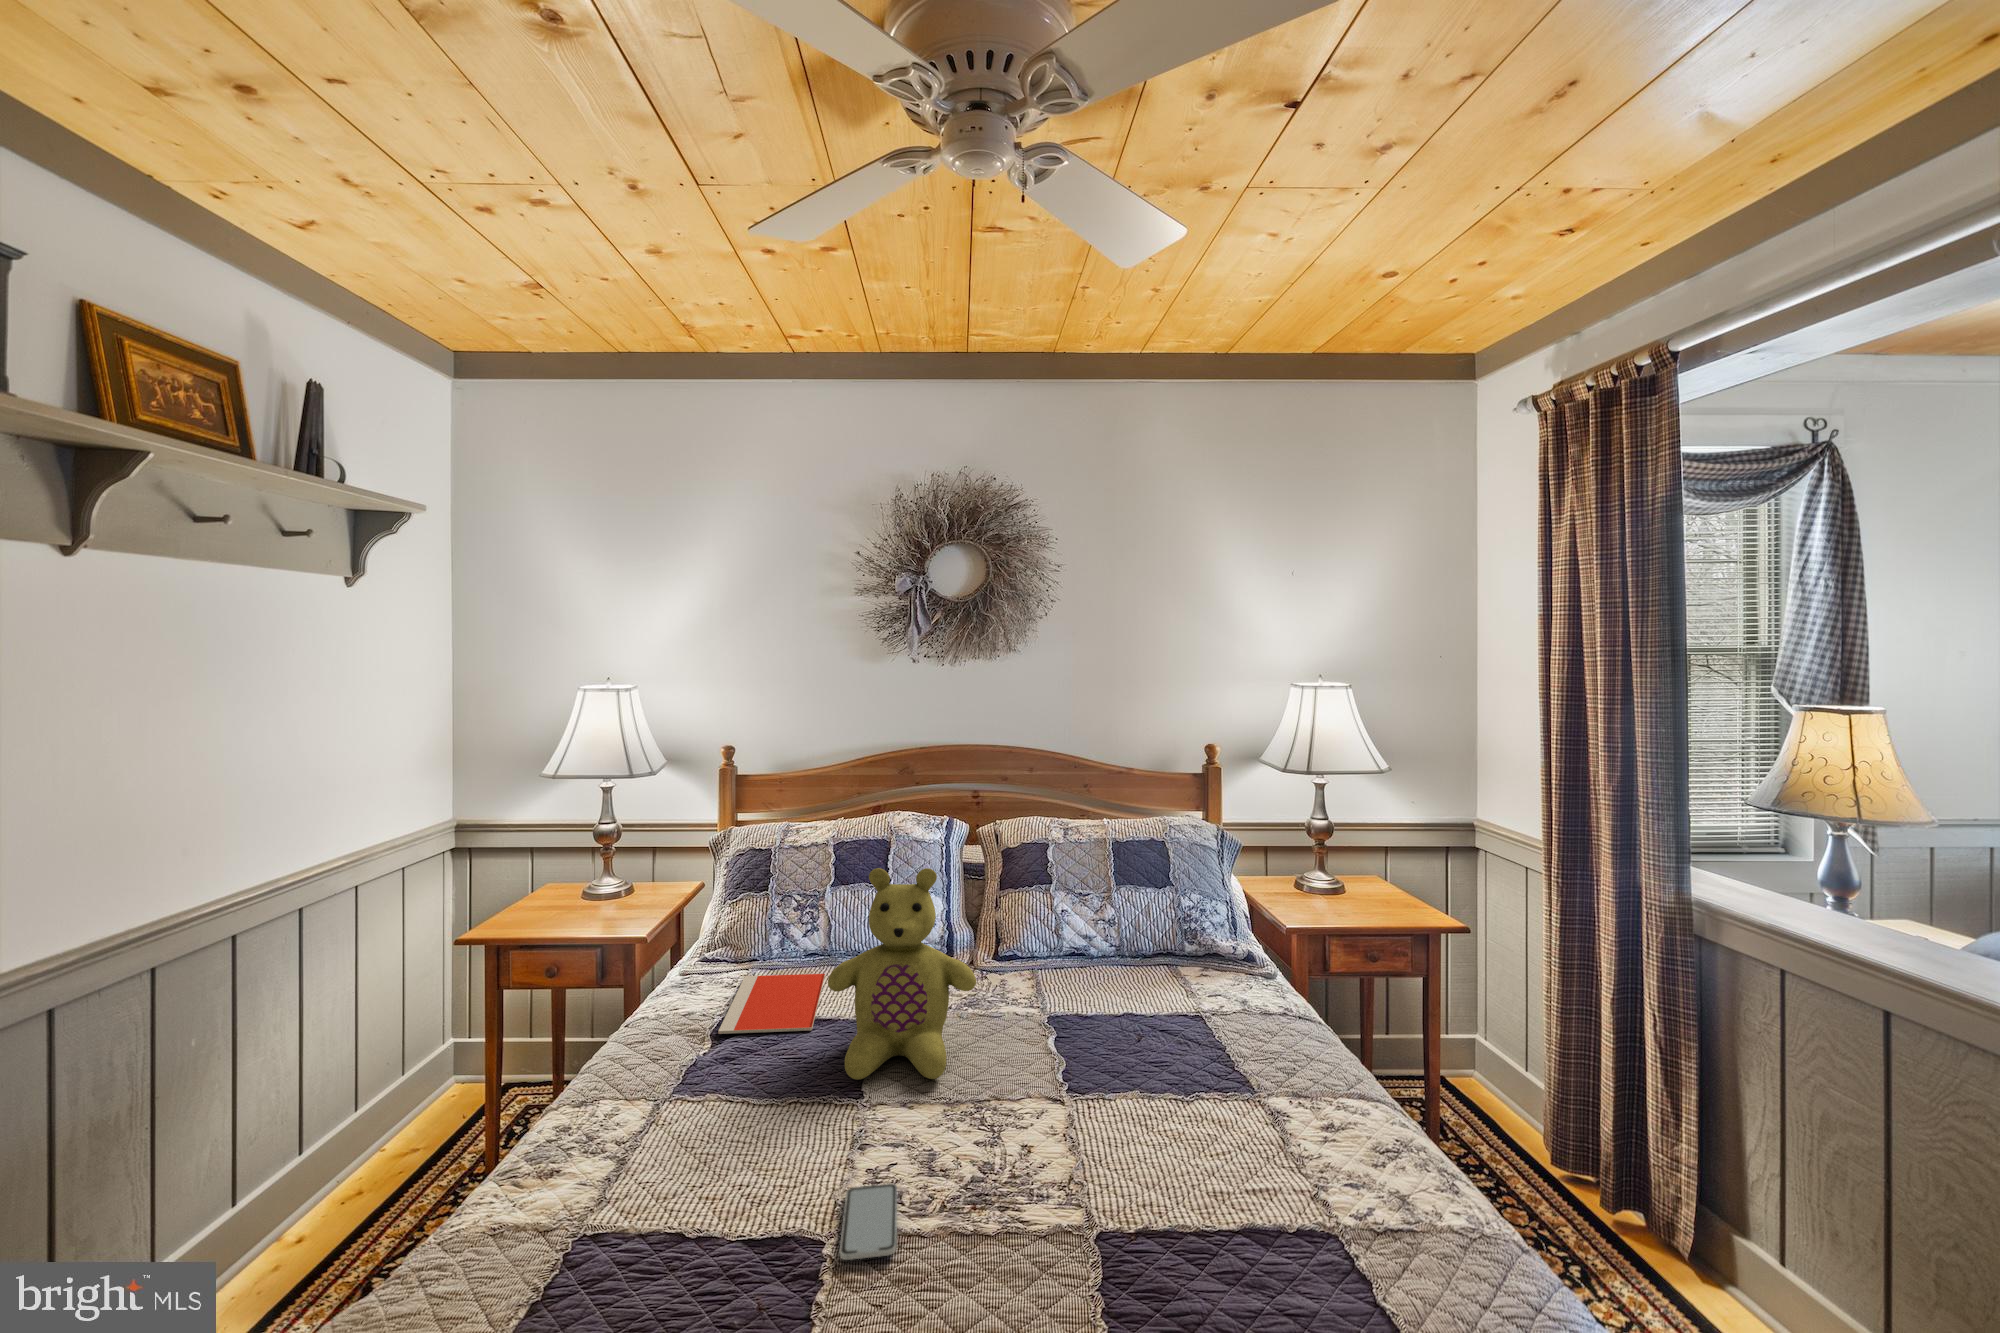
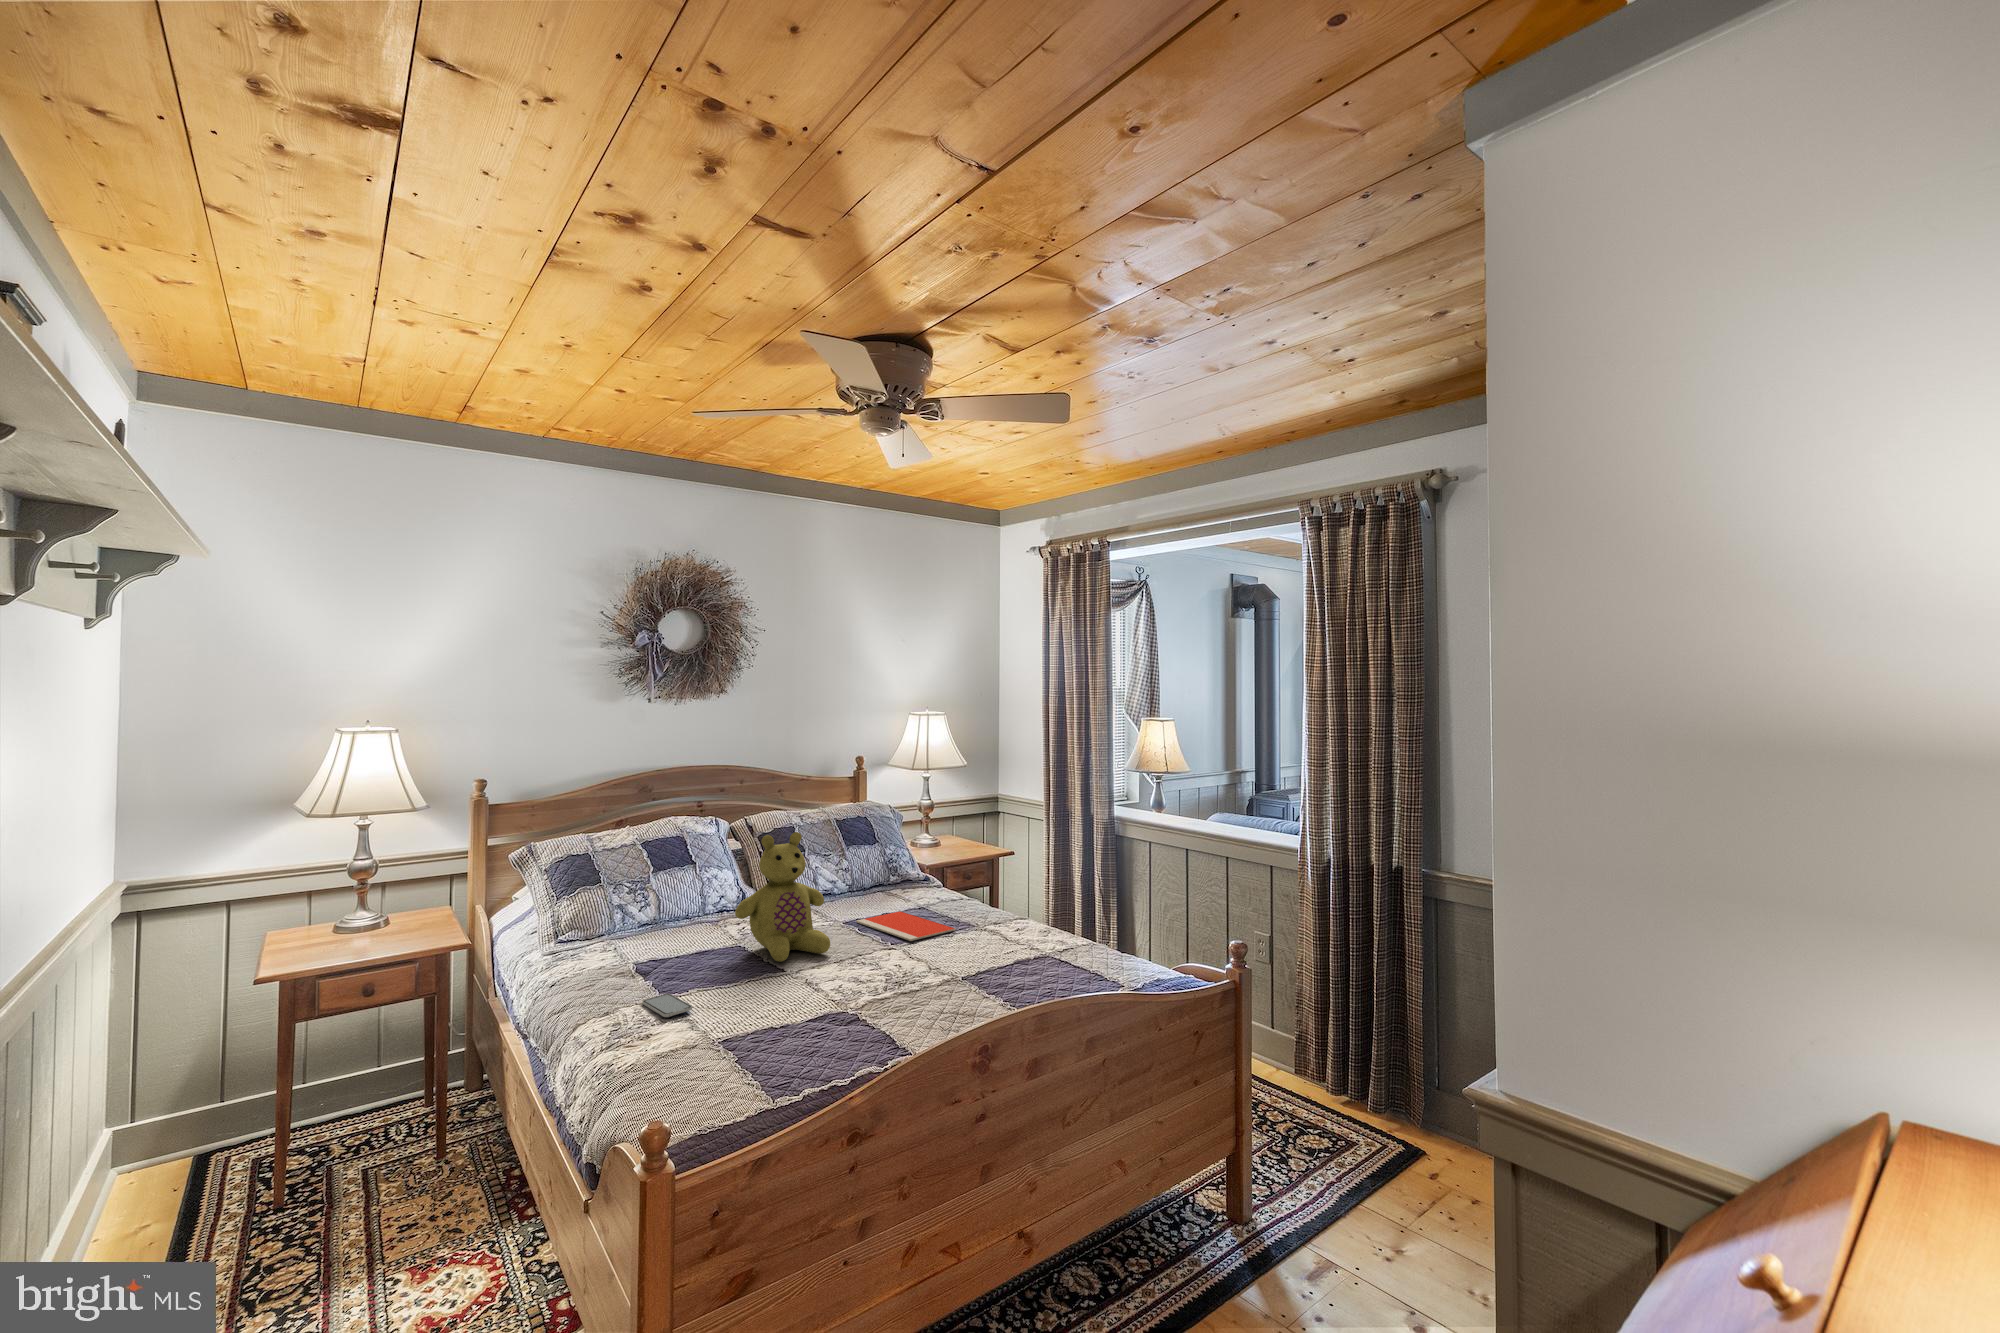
notebook: present [718,974,825,1034] -> present [856,911,956,941]
smartphone: present [840,1183,897,1260] -> present [642,994,692,1017]

